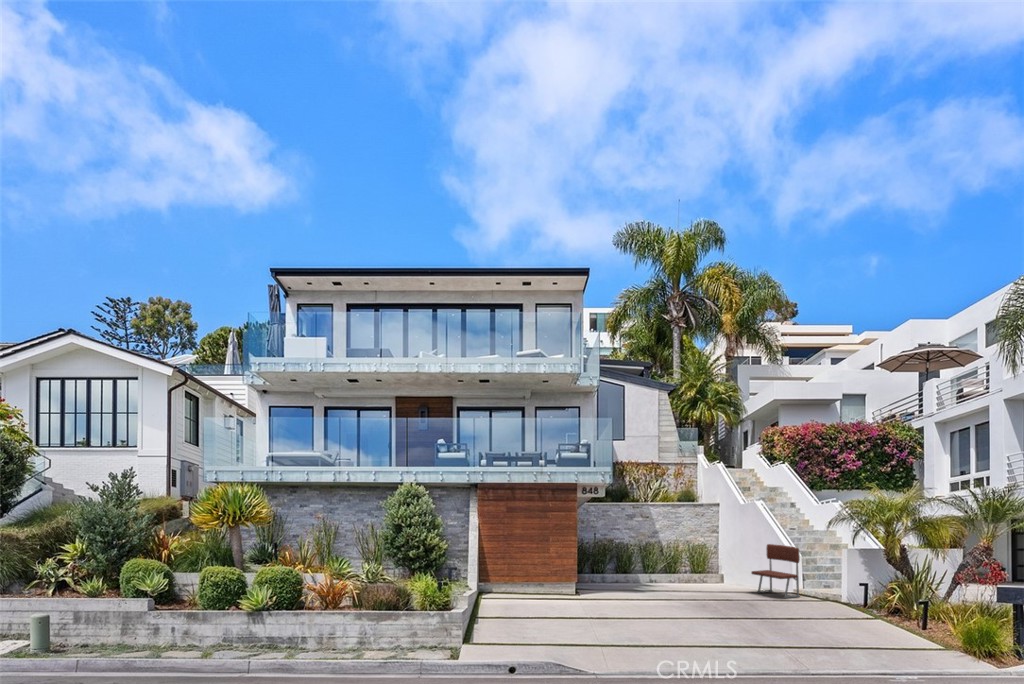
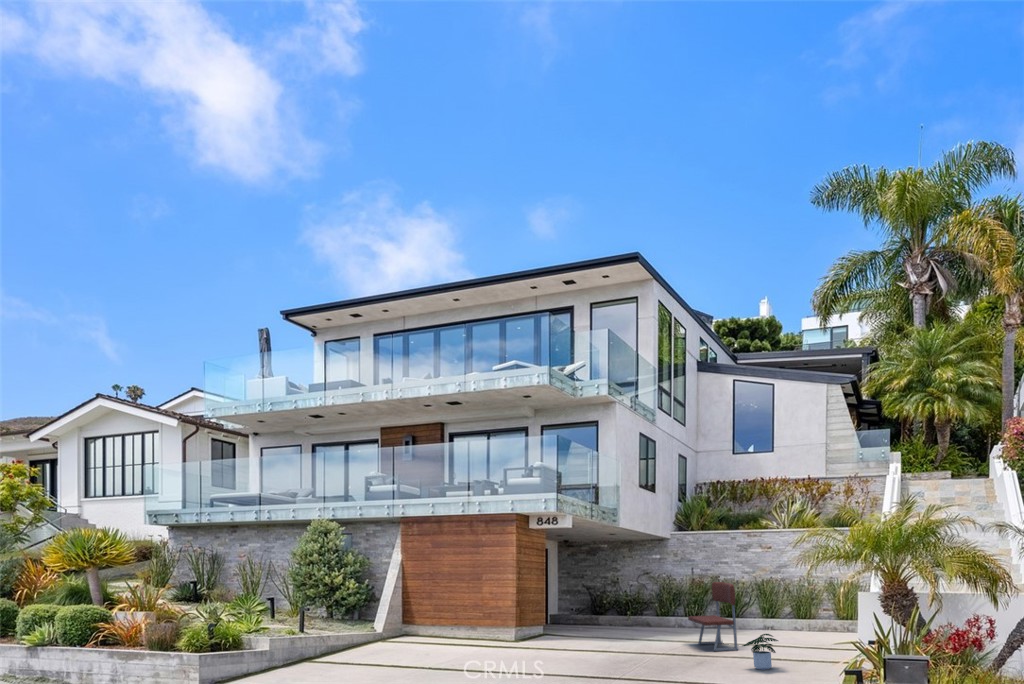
potted plant: none [841,586,871,613] -> present [742,634,778,670]

